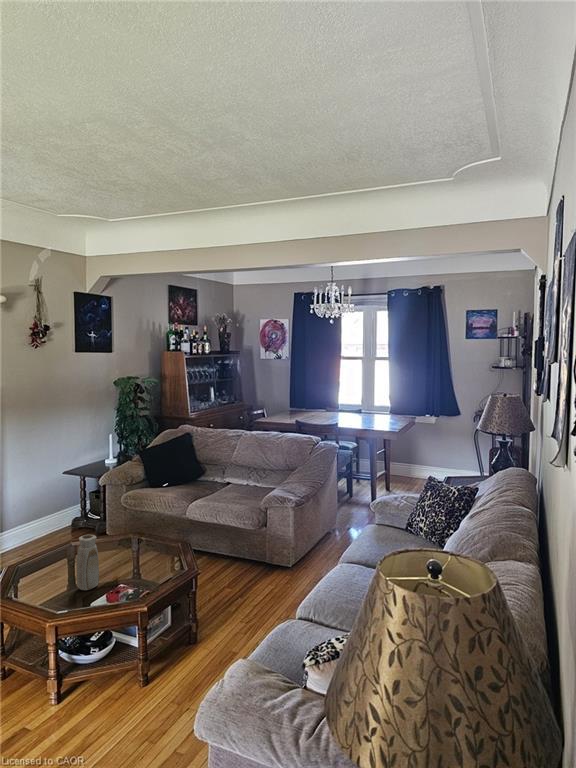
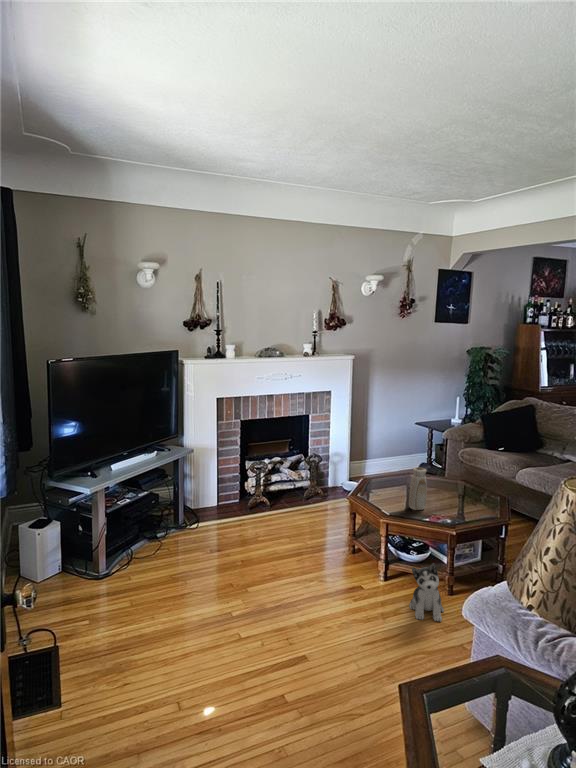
plush toy: none [99,659,144,743] -> present [409,563,444,621]

